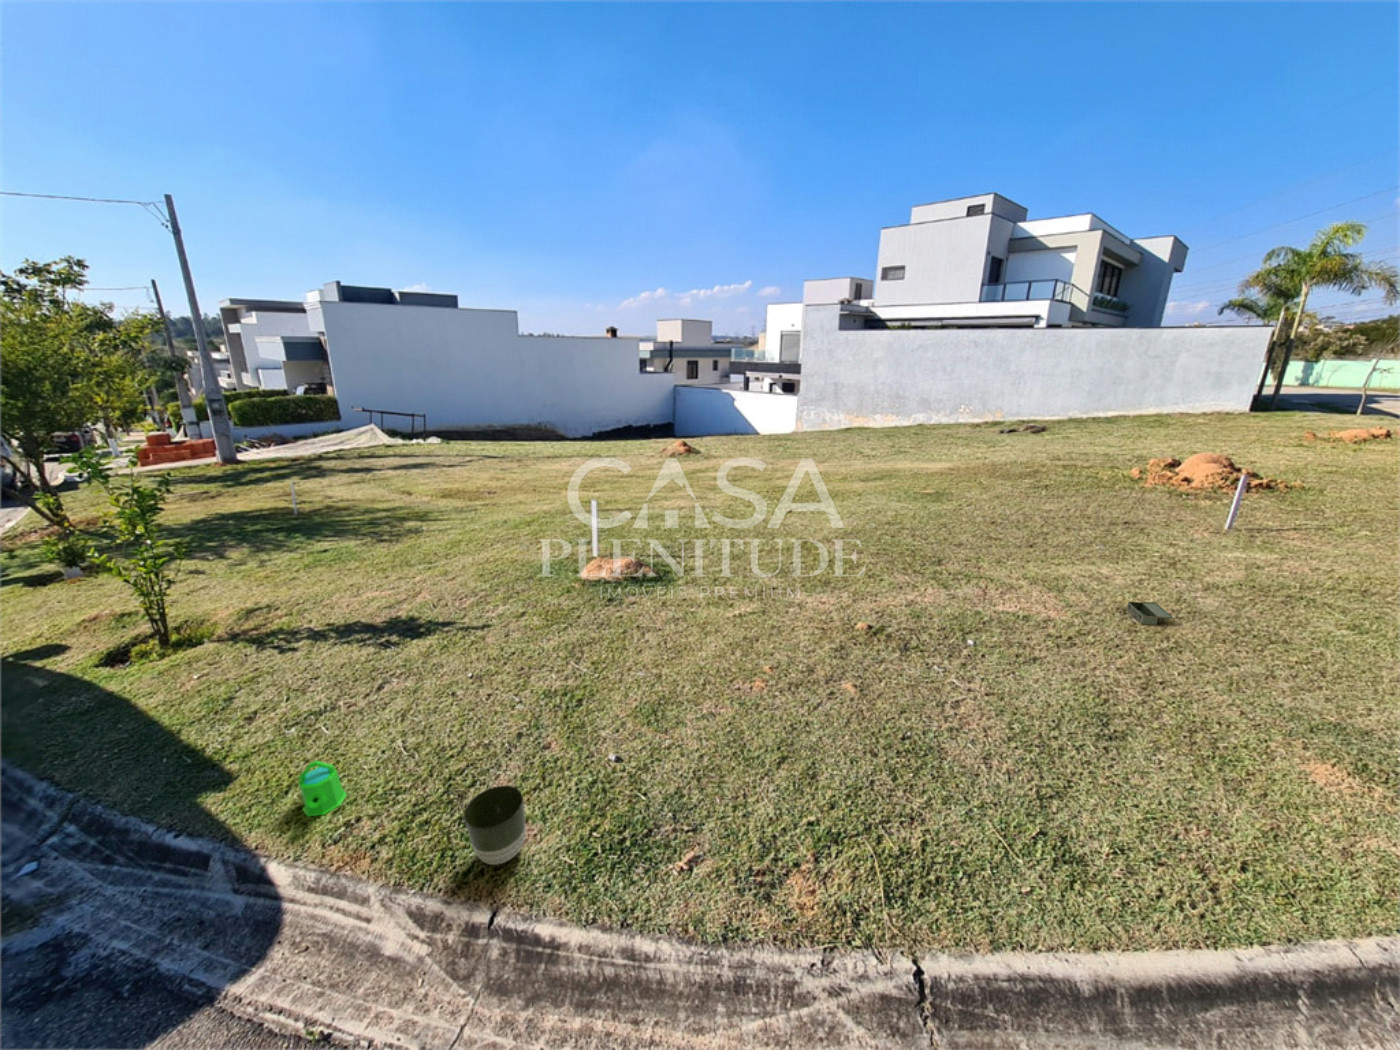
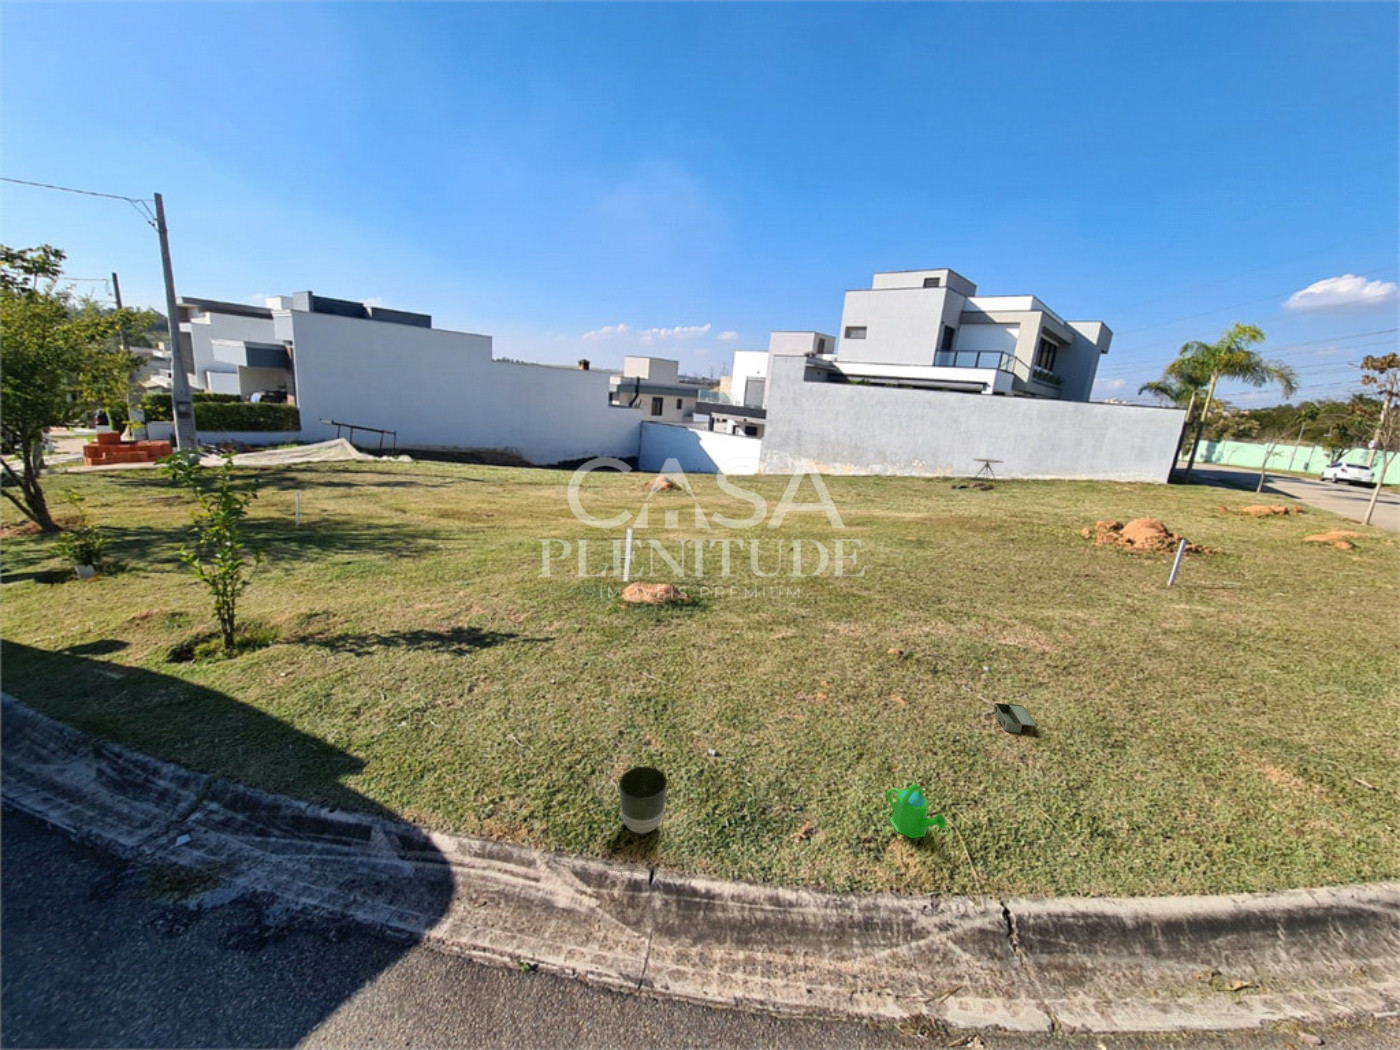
round table: none [1015,396,1052,421] -> present [975,459,1002,472]
toolbox: present [1127,602,1173,625] -> present [994,703,1037,733]
watering can: present [298,761,347,816] -> present [886,784,946,838]

